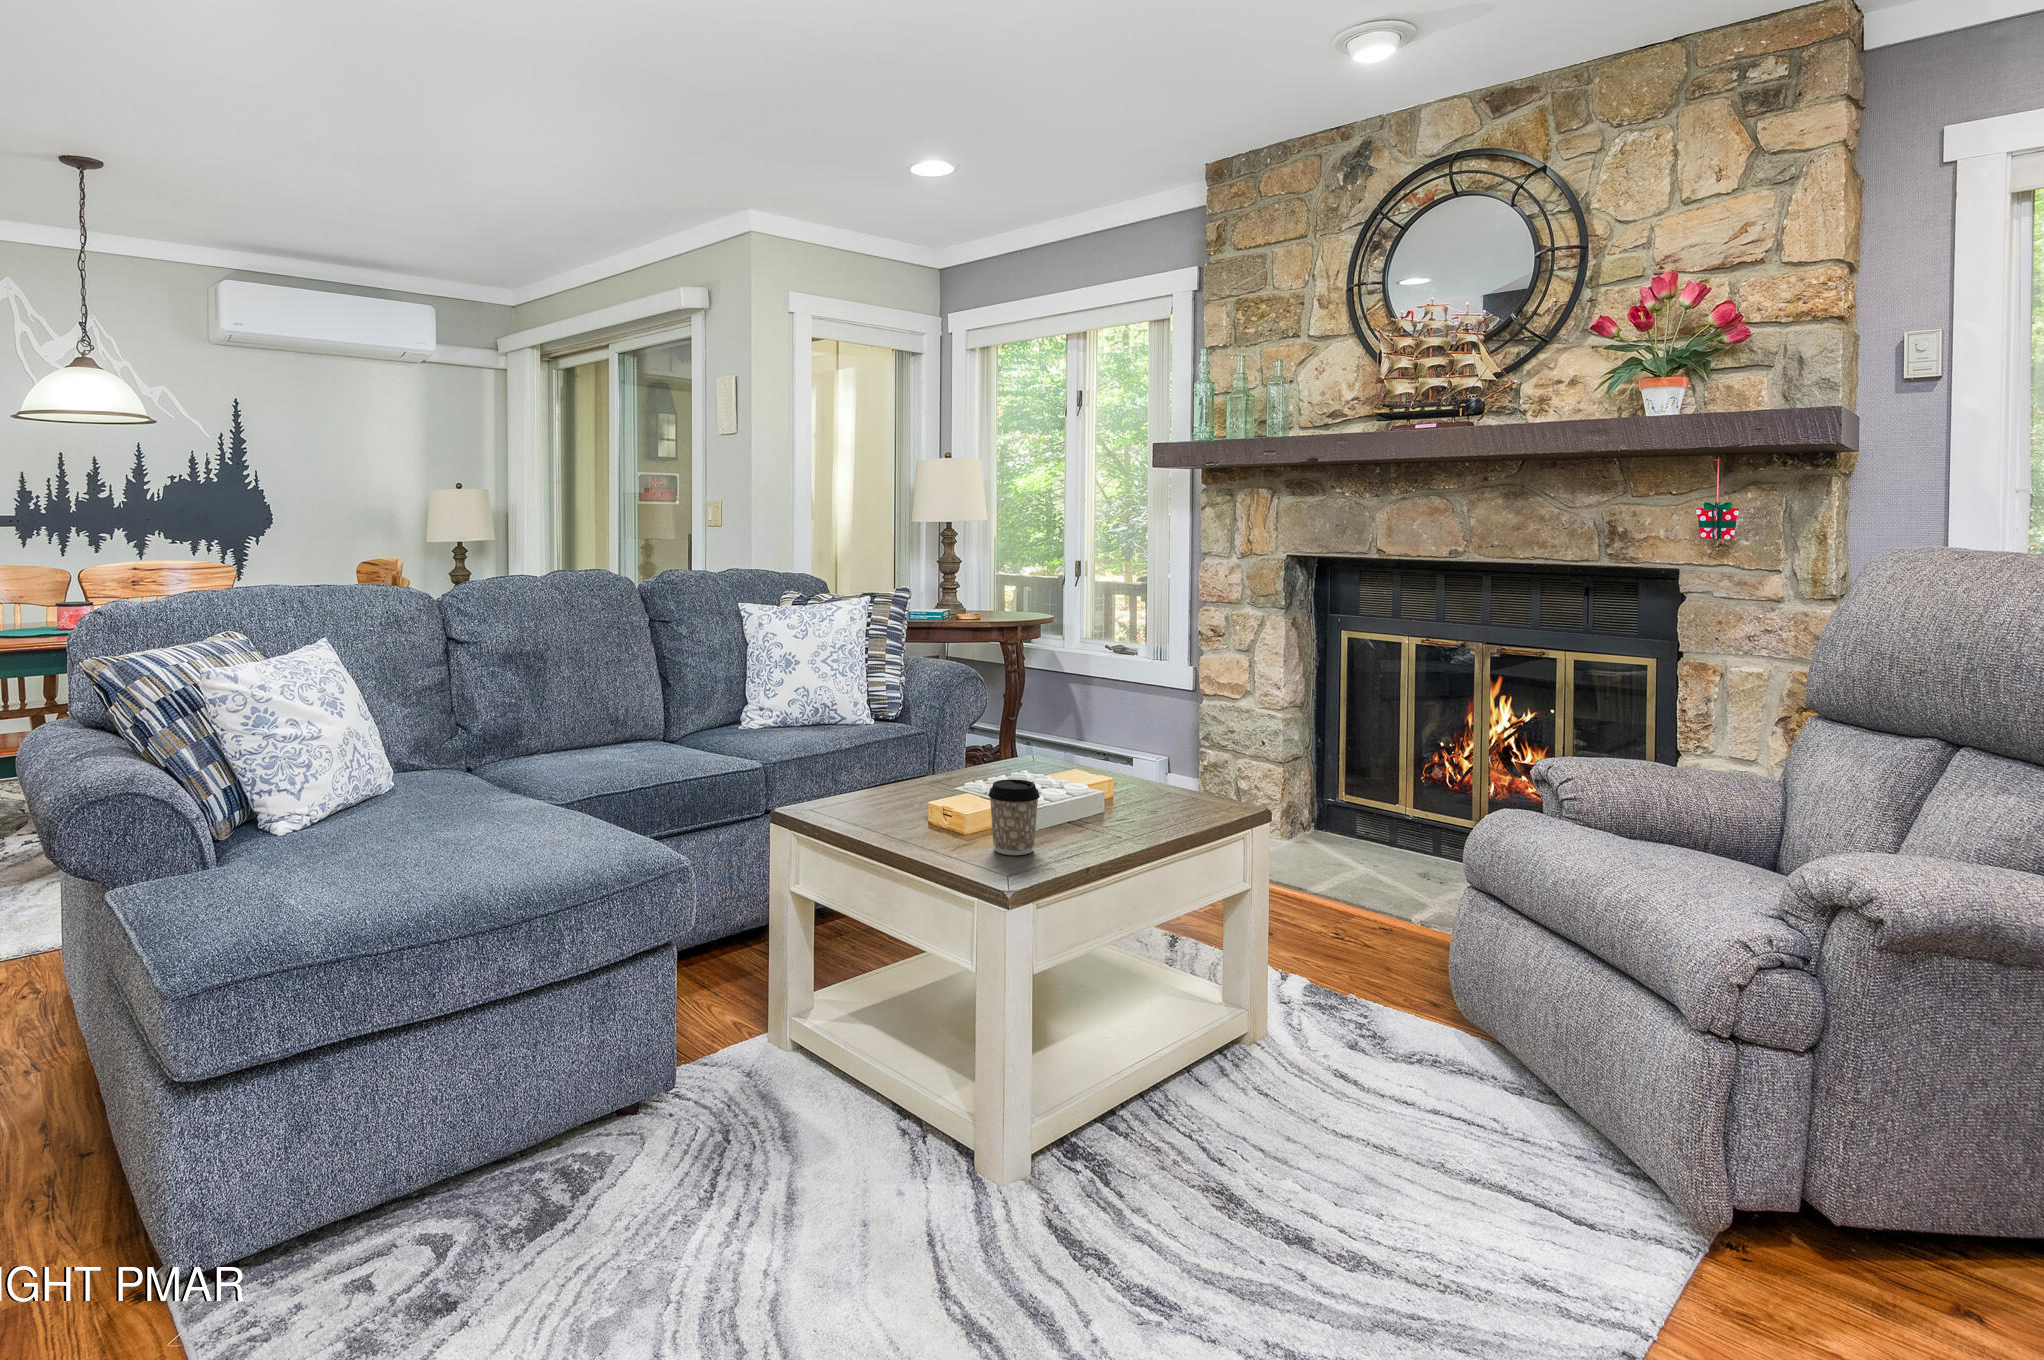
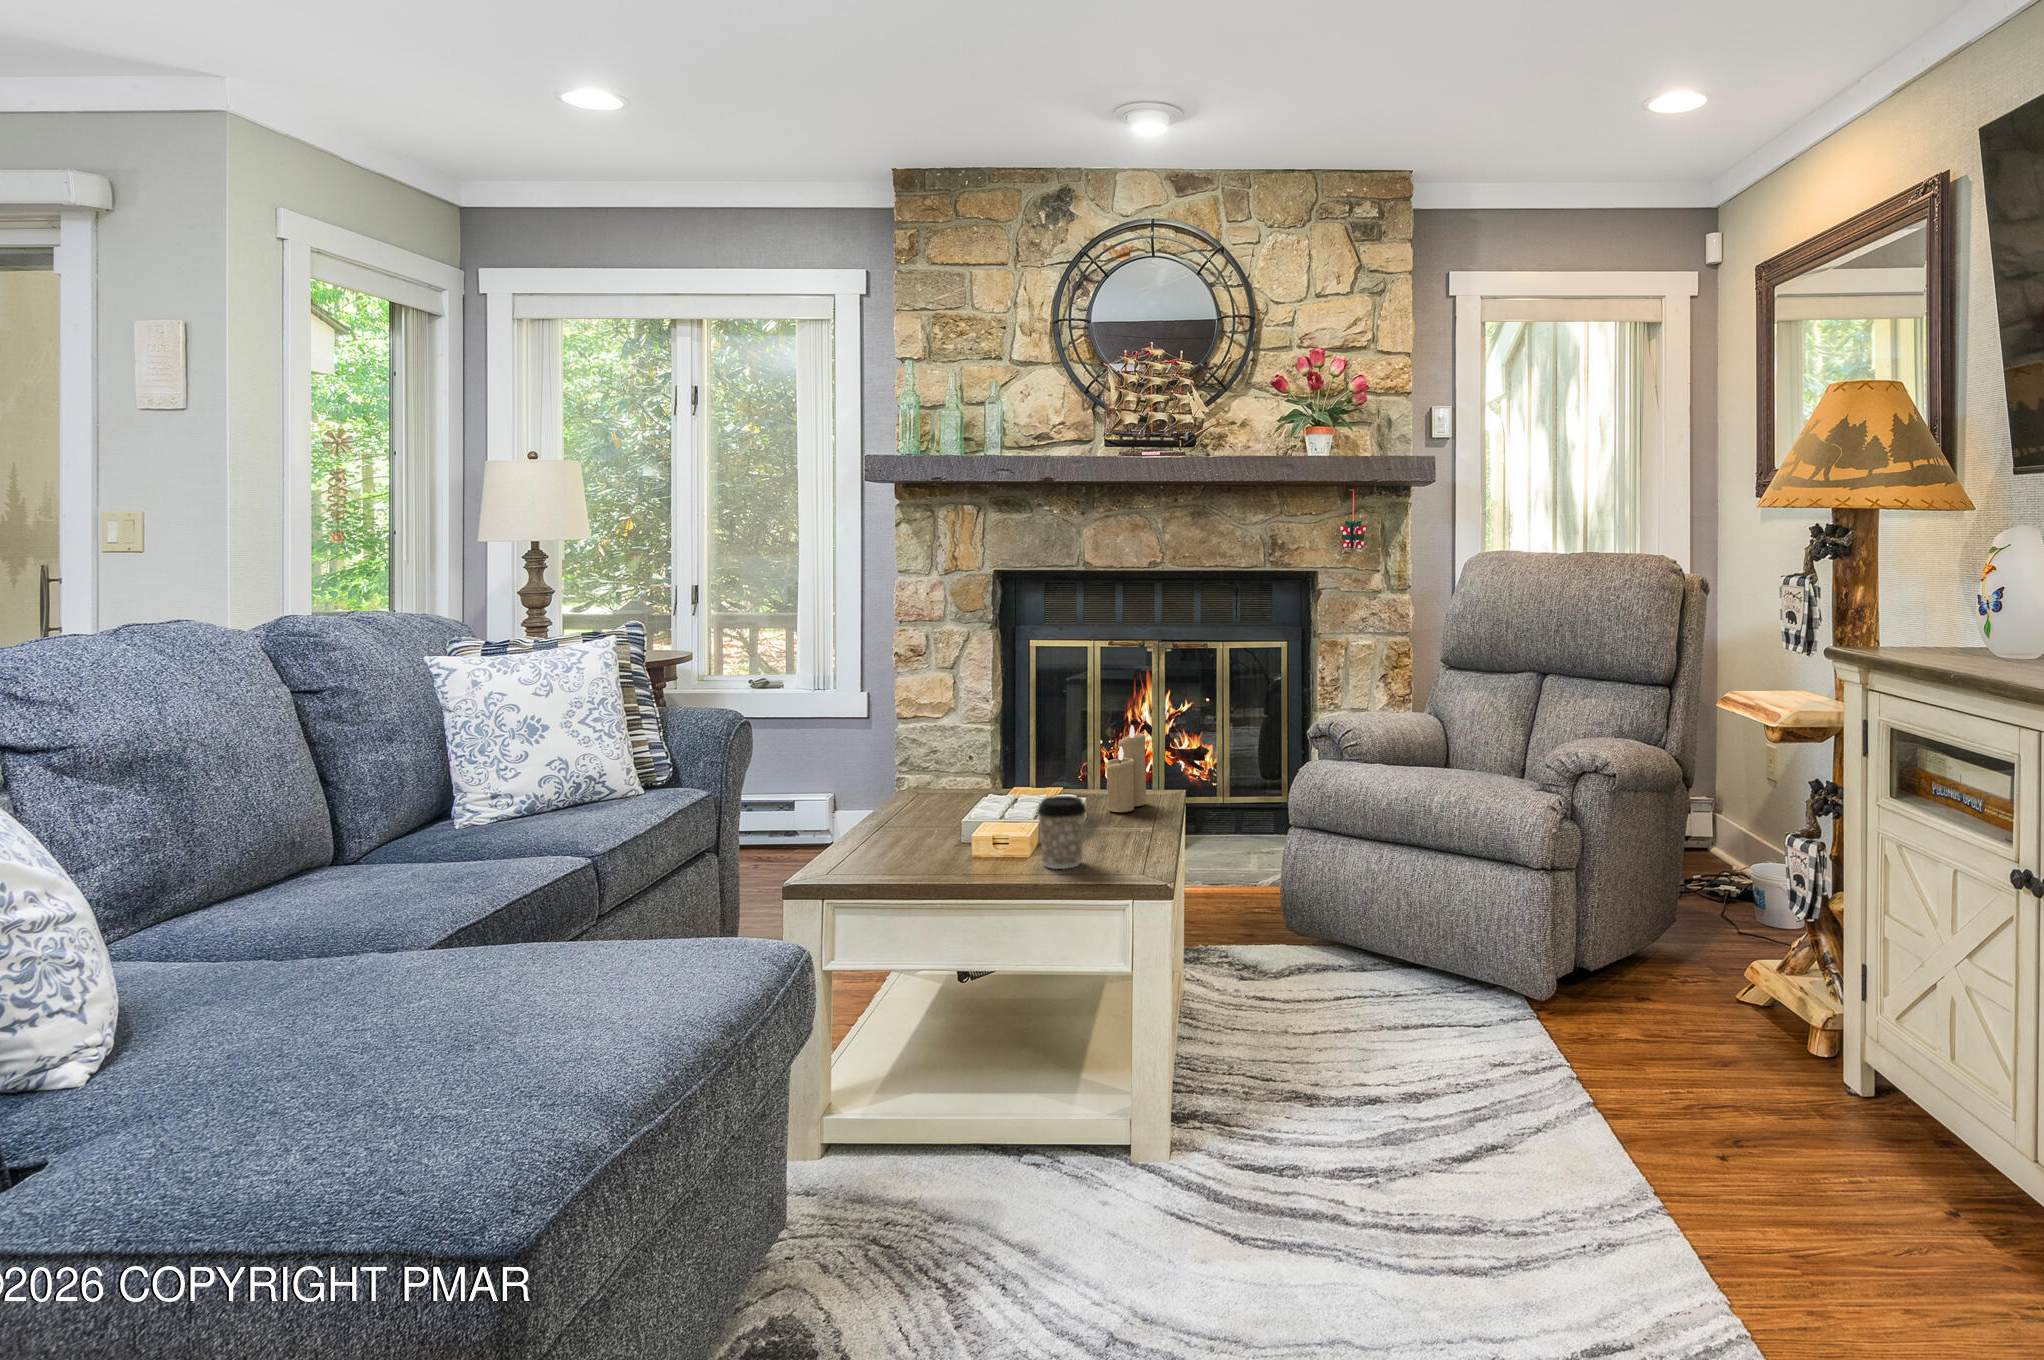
candle: none [1160,723,1215,816] -> present [1106,725,1146,812]

